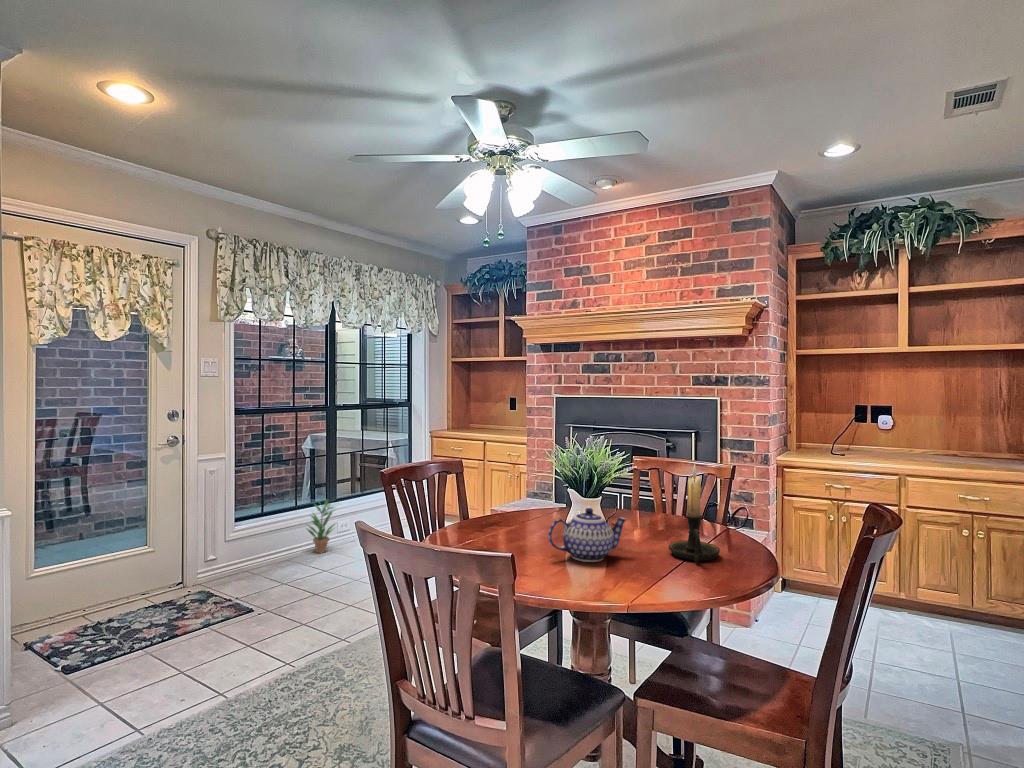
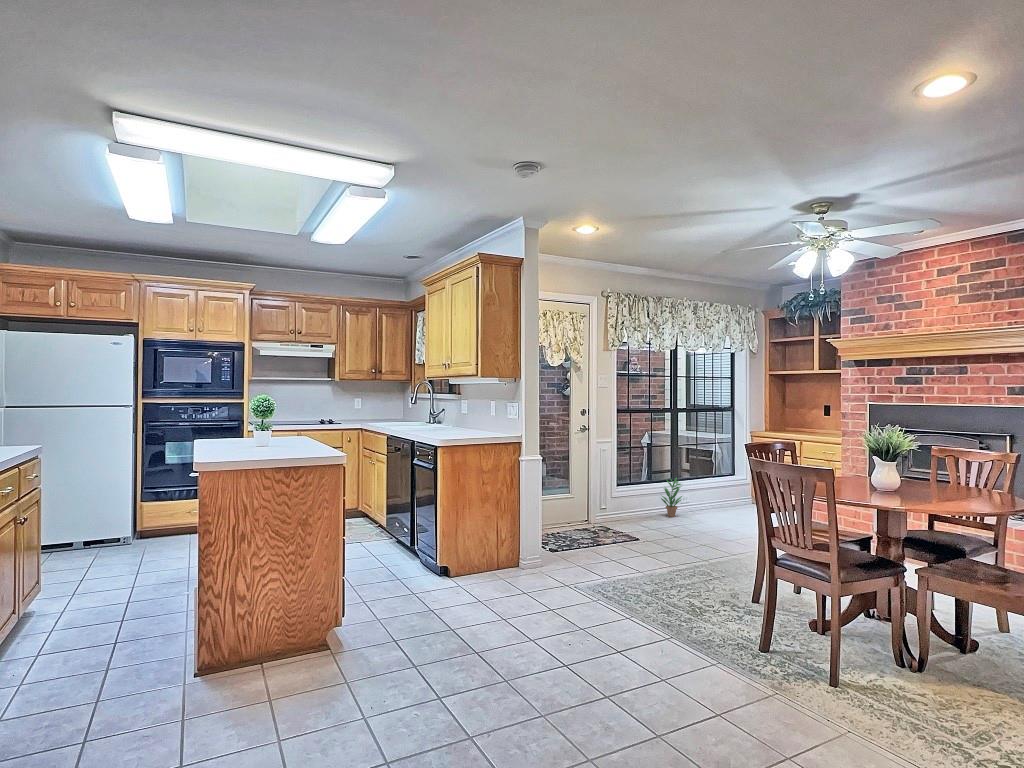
candle holder: present [669,464,720,563] -> none [944,443,982,503]
teapot: present [548,508,626,562] -> none [857,467,912,498]

